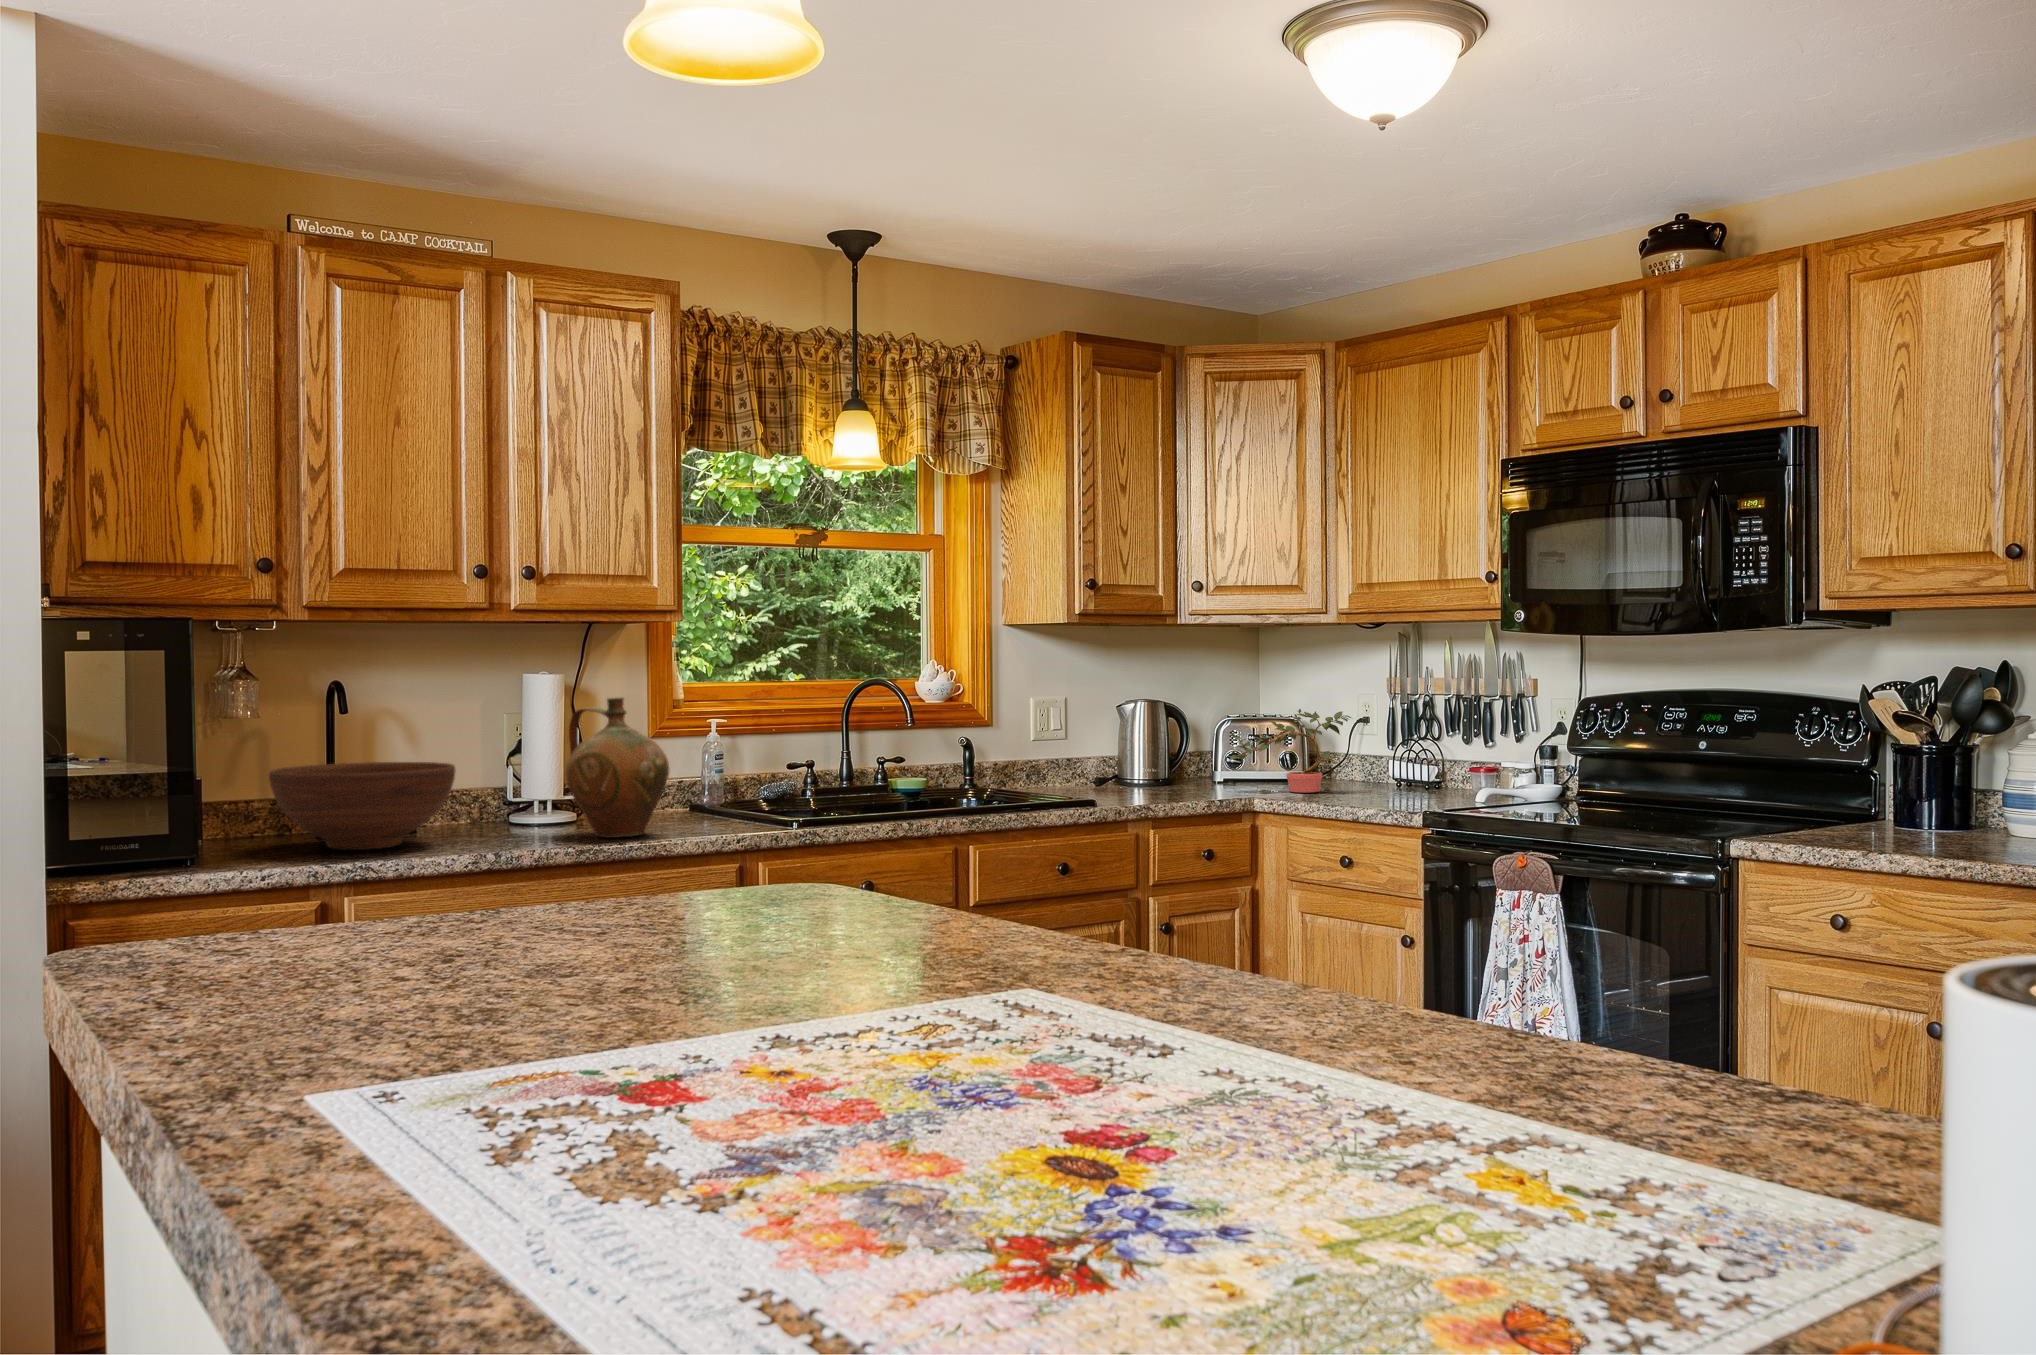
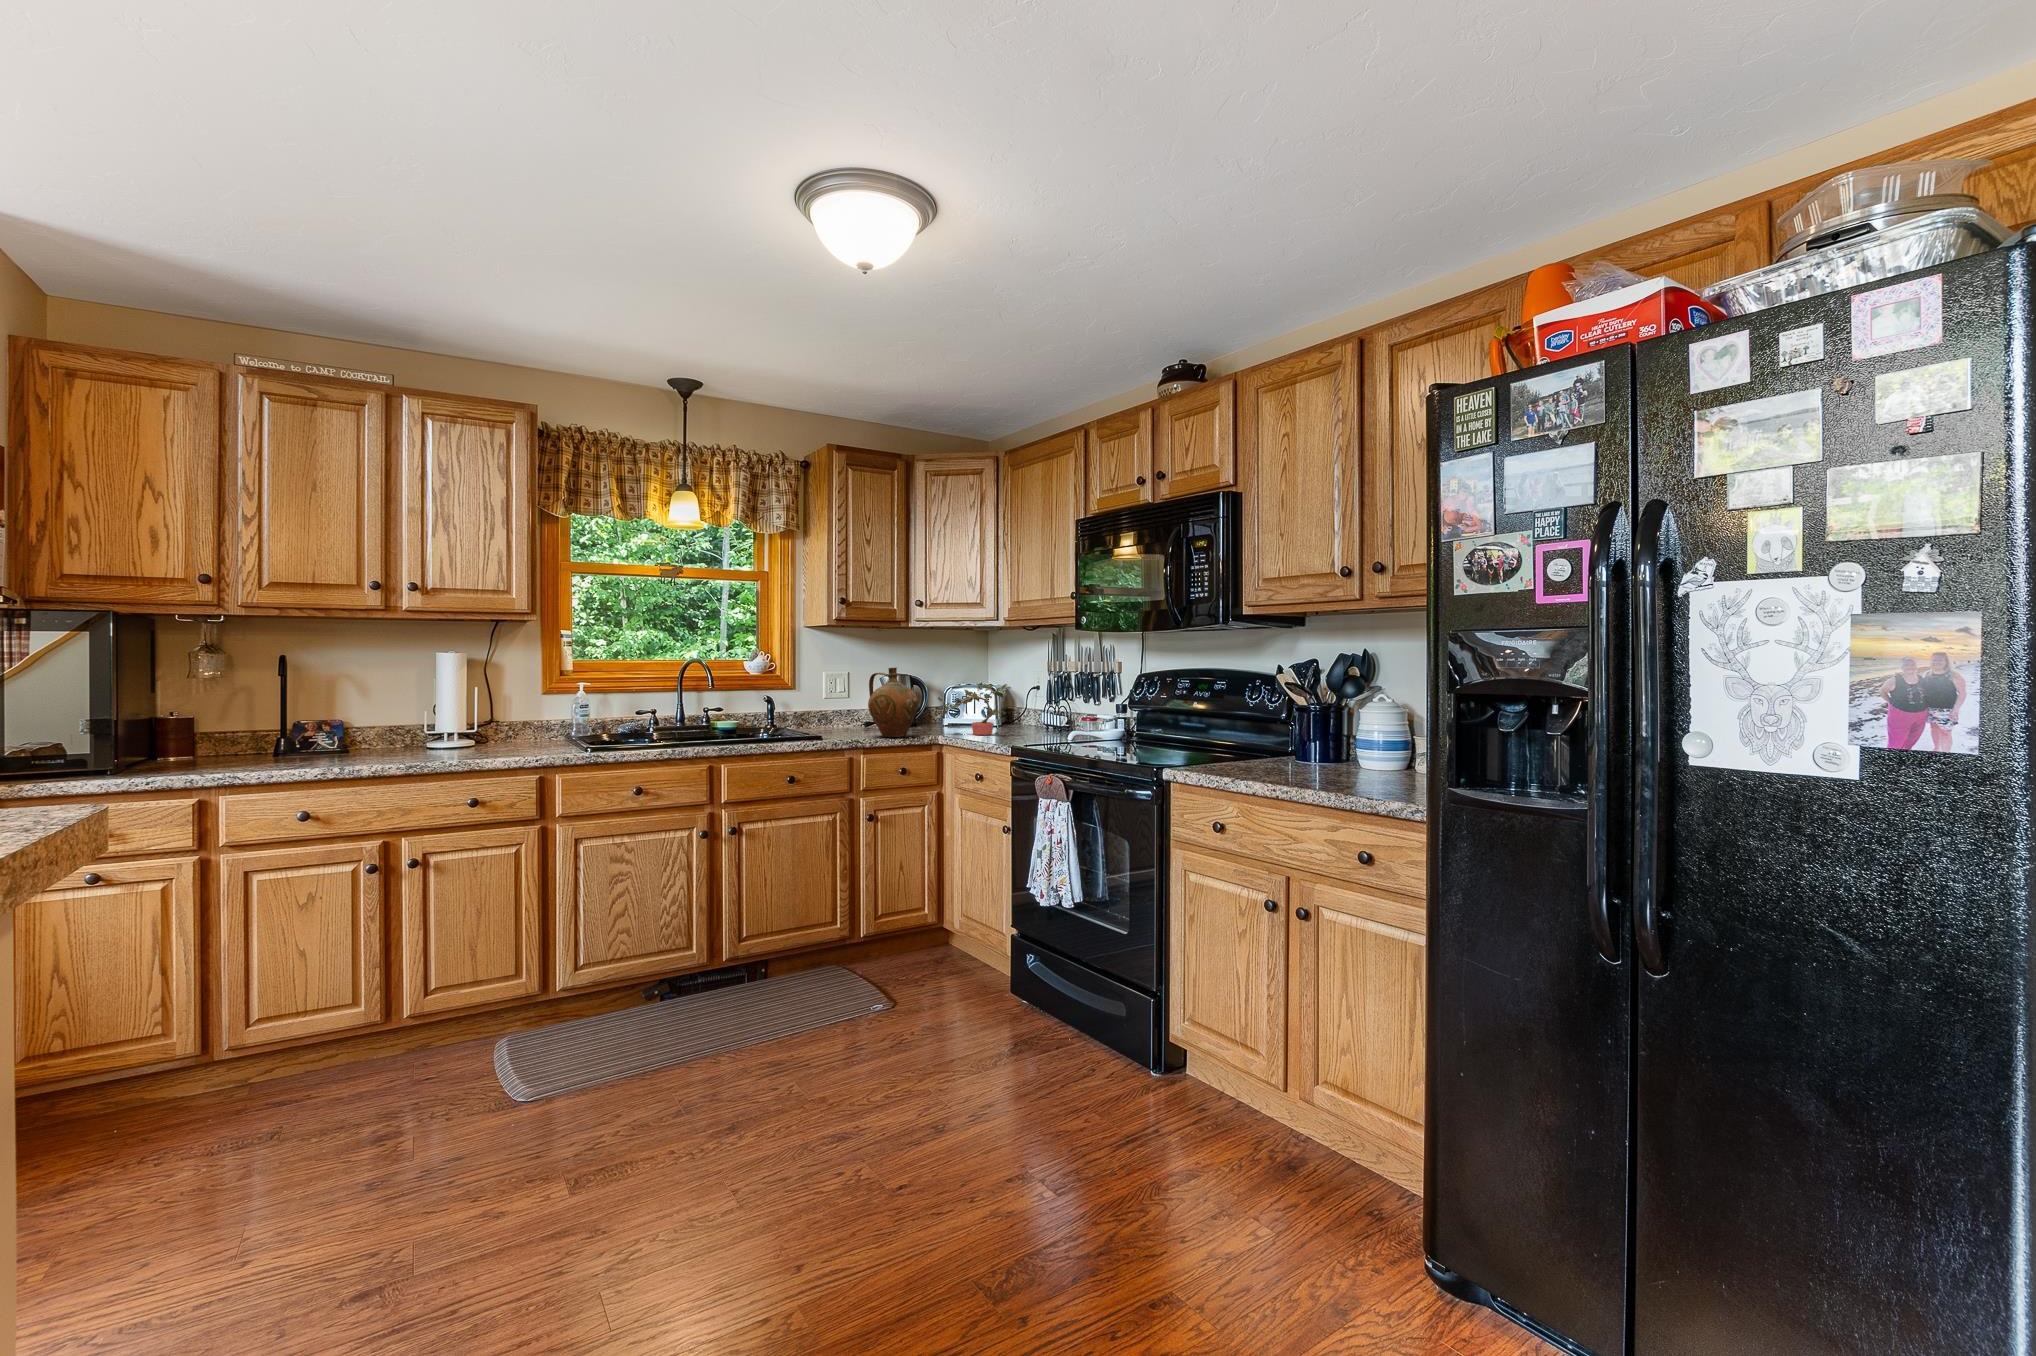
ceramic jug: present [566,697,669,838] -> present [868,668,919,737]
fruit bowl: present [269,762,455,850] -> none [204,706,347,761]

